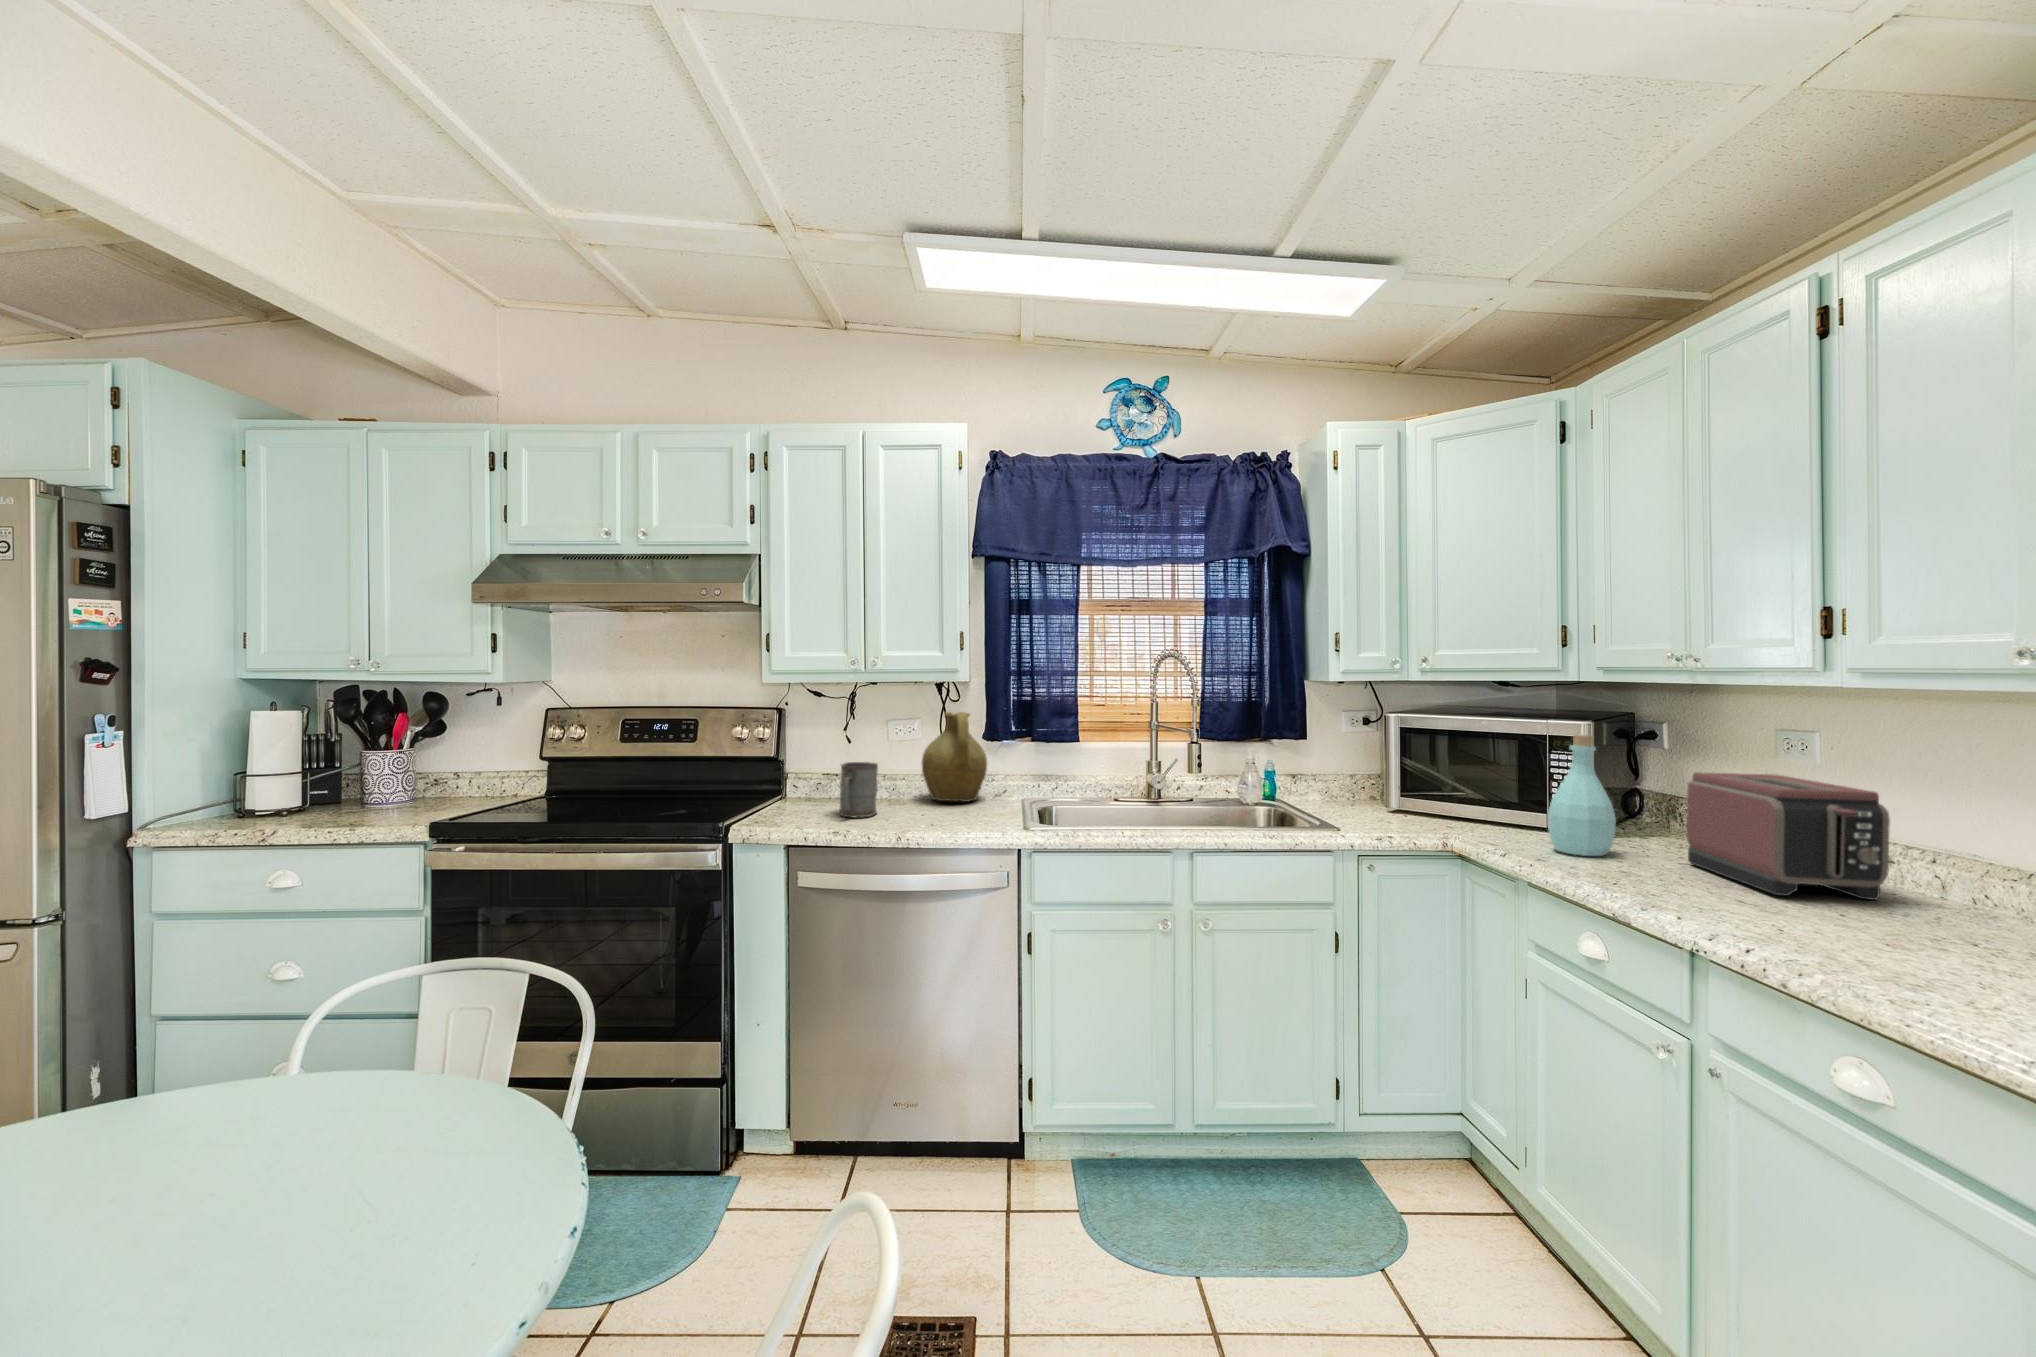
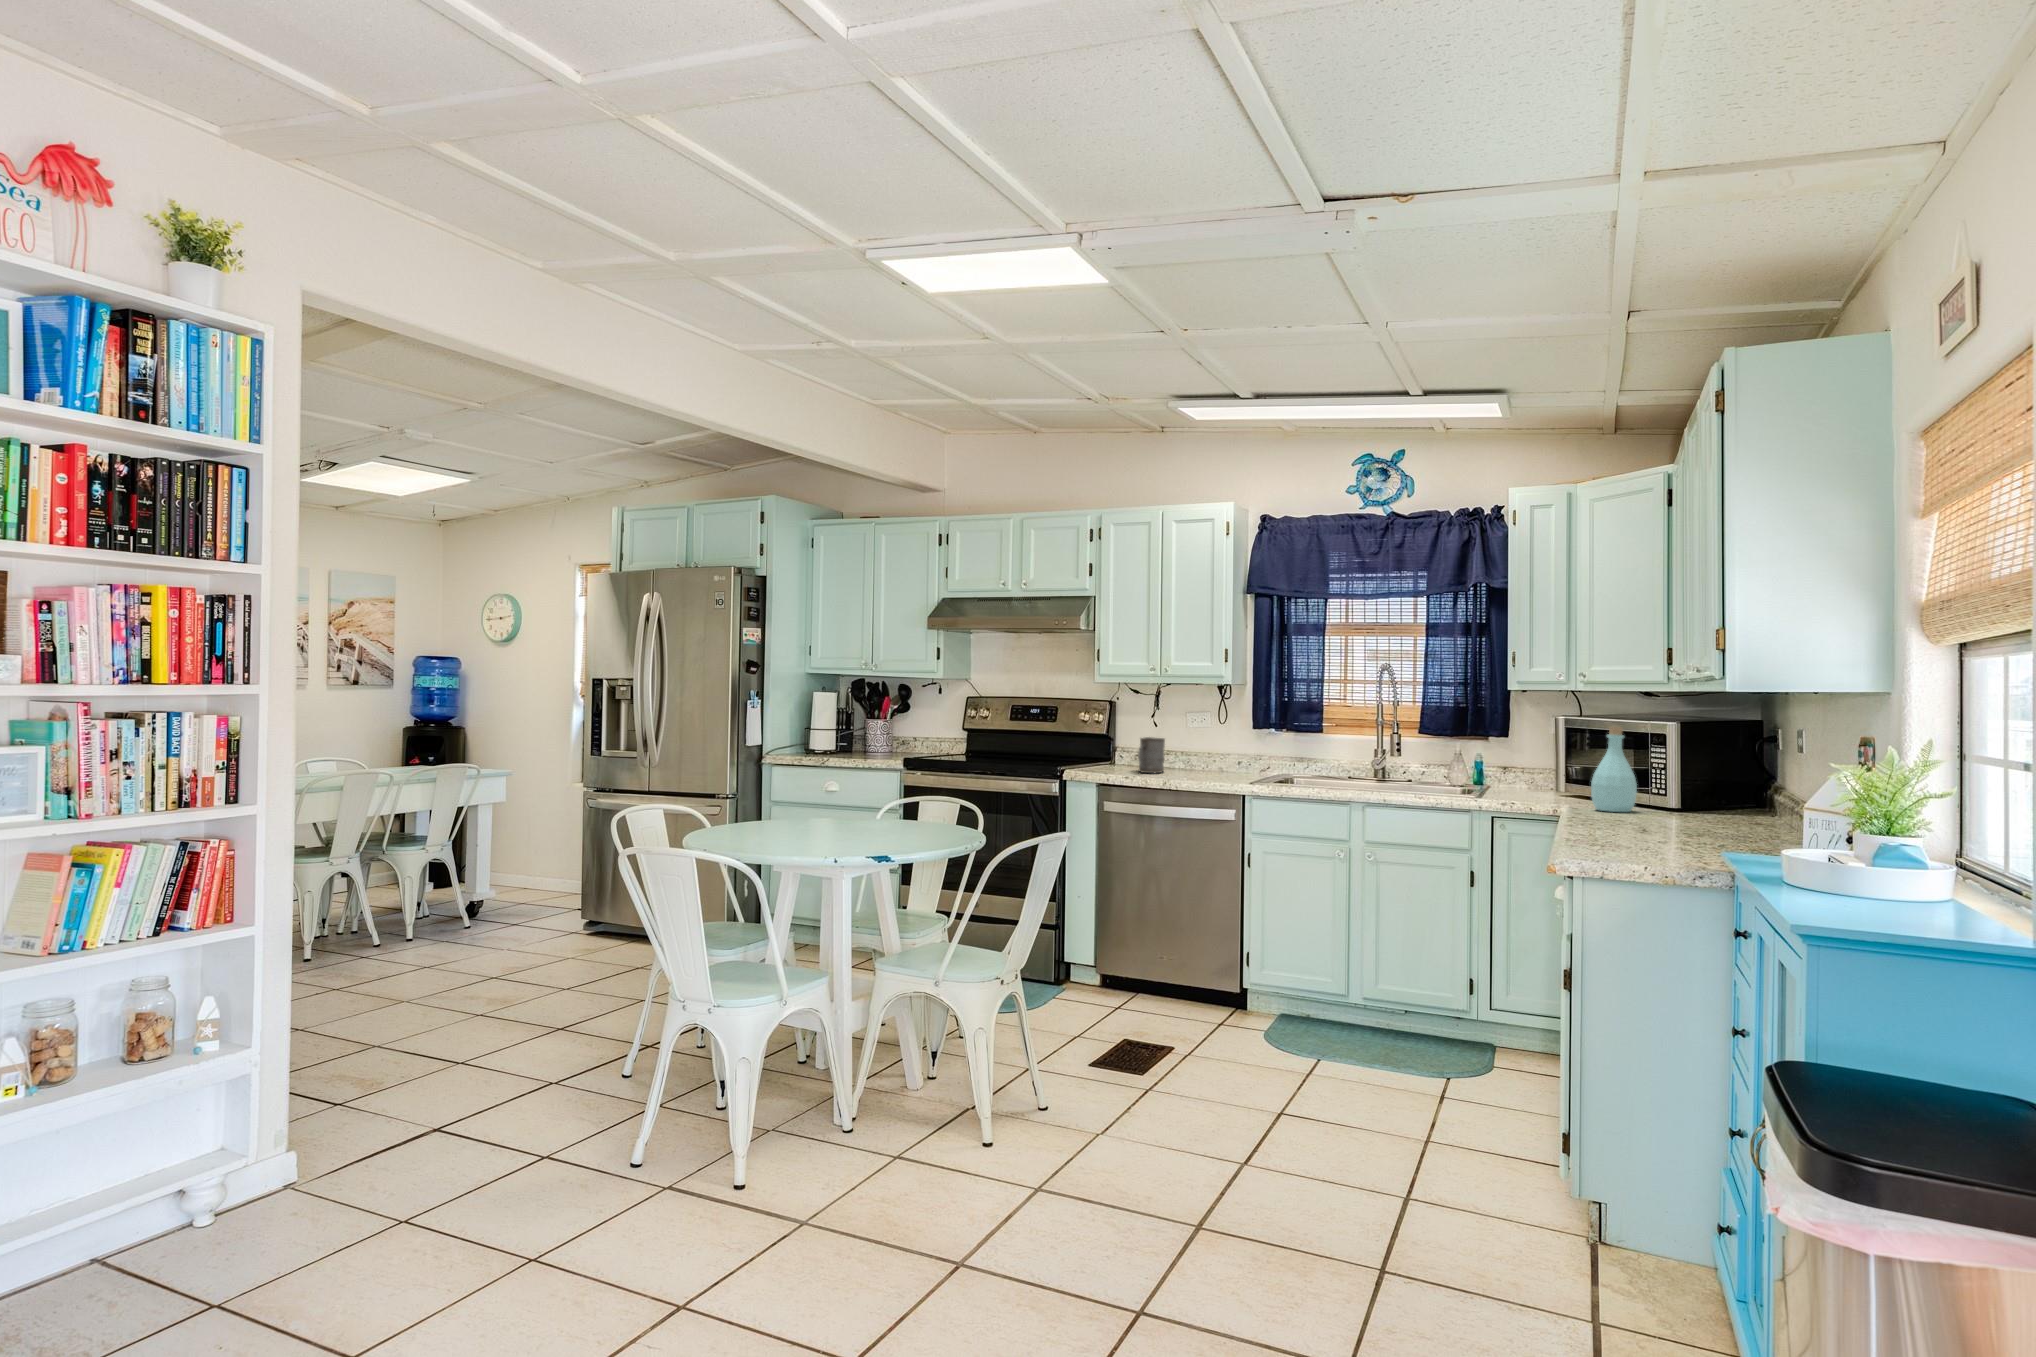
pitcher: present [922,712,987,802] -> none [1202,707,1250,771]
toaster: present [1686,772,1890,900] -> none [1650,752,1735,829]

